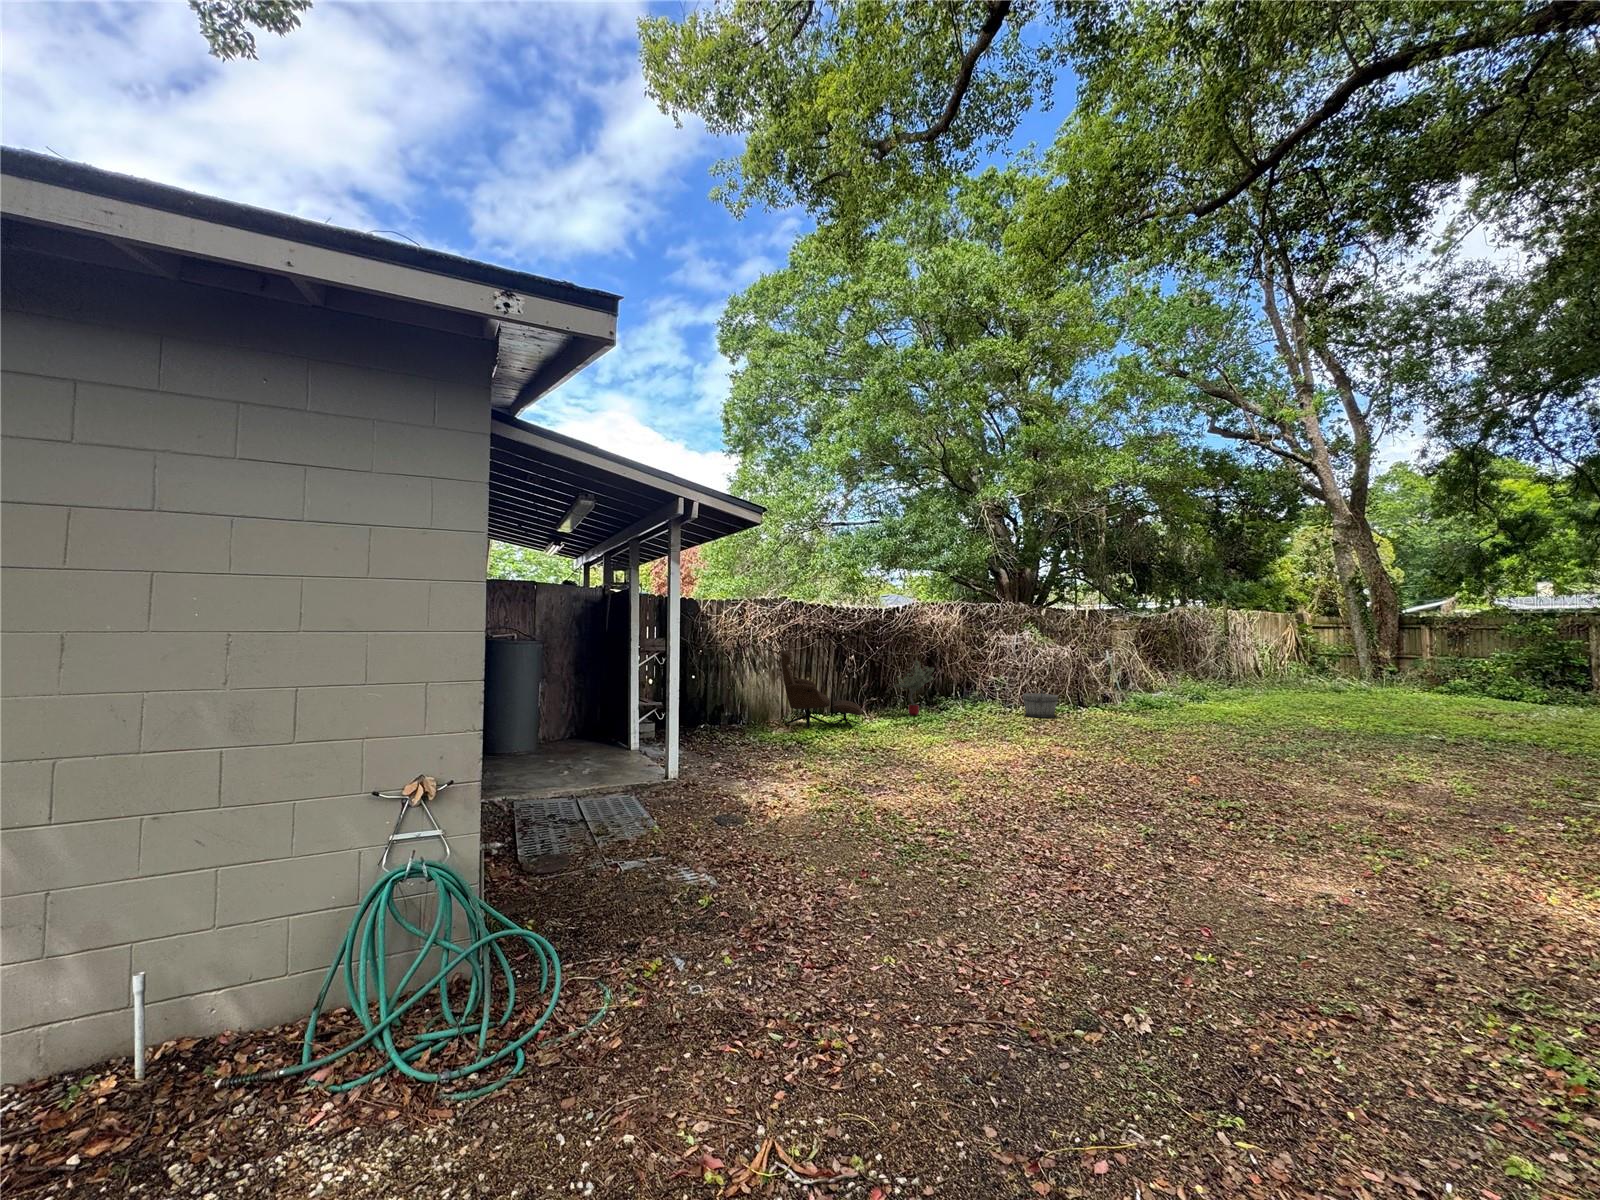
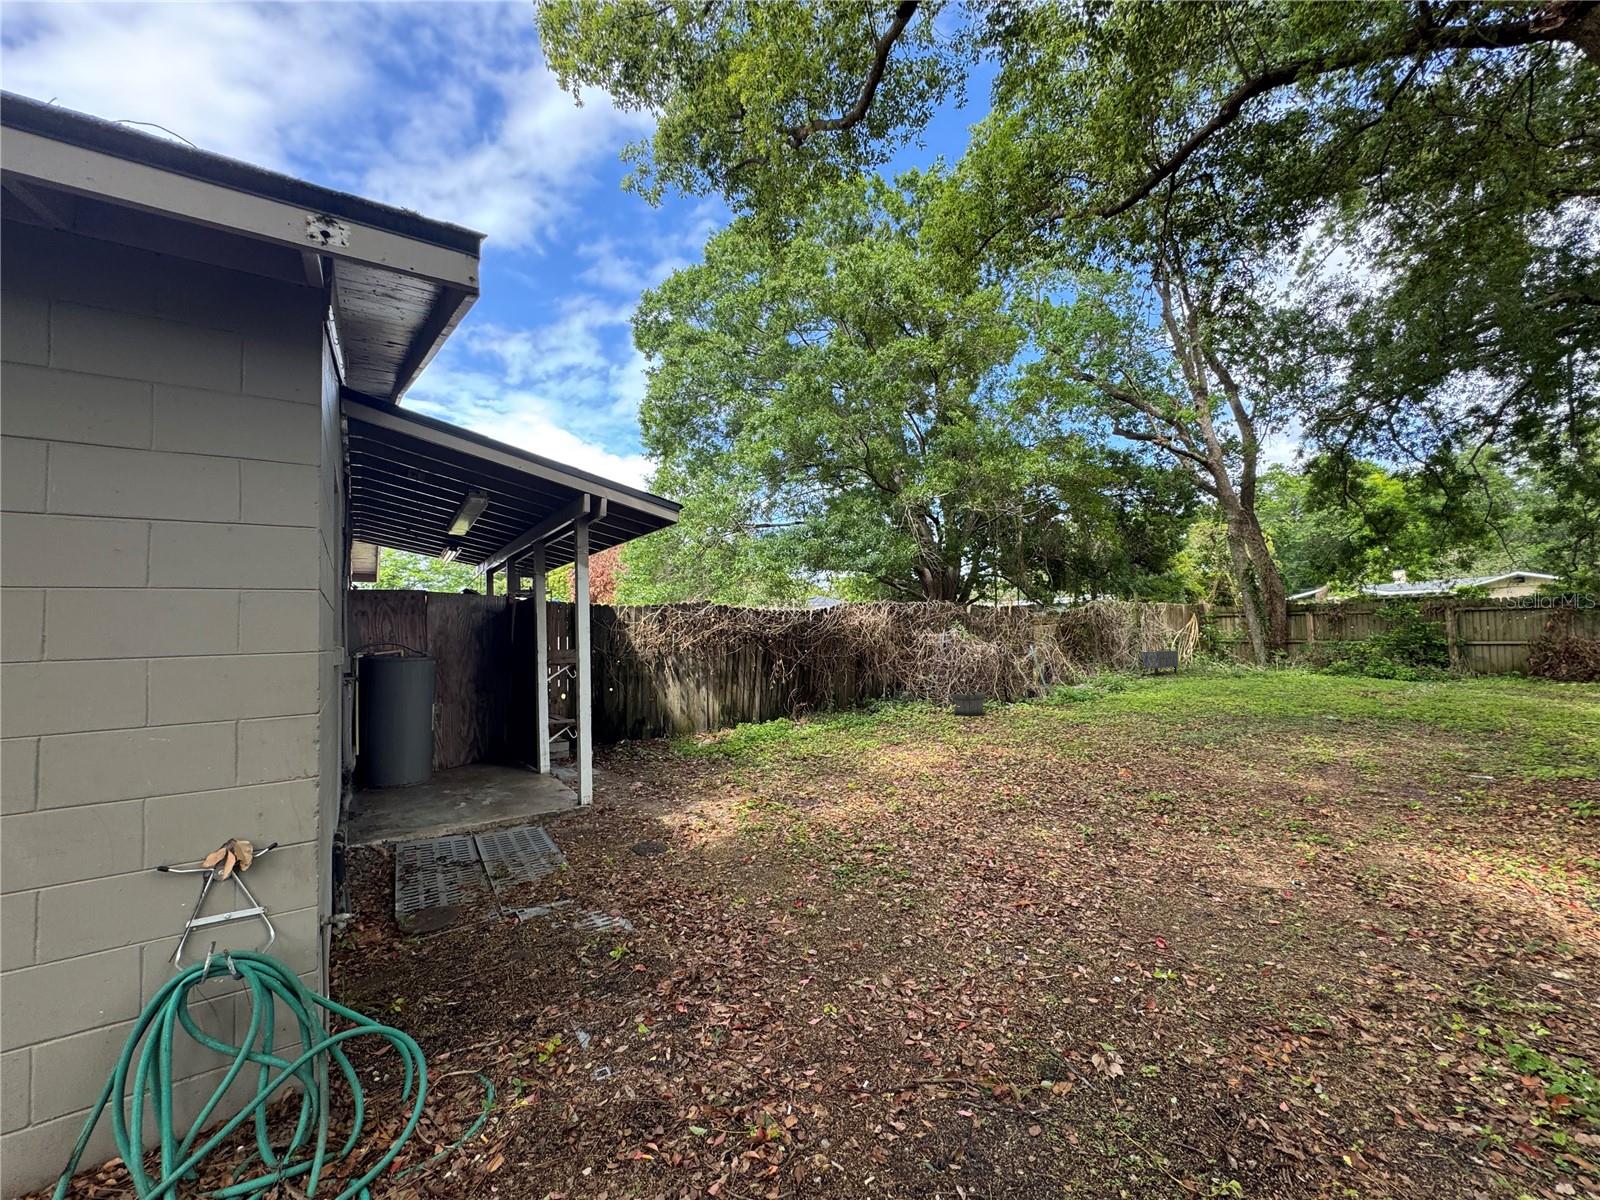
lounge chair: present [781,650,861,728] -> none [707,657,792,738]
potted tree: present [894,660,934,715] -> none [824,663,864,719]
bench: none [1222,660,1273,686] -> present [1140,651,1178,676]

